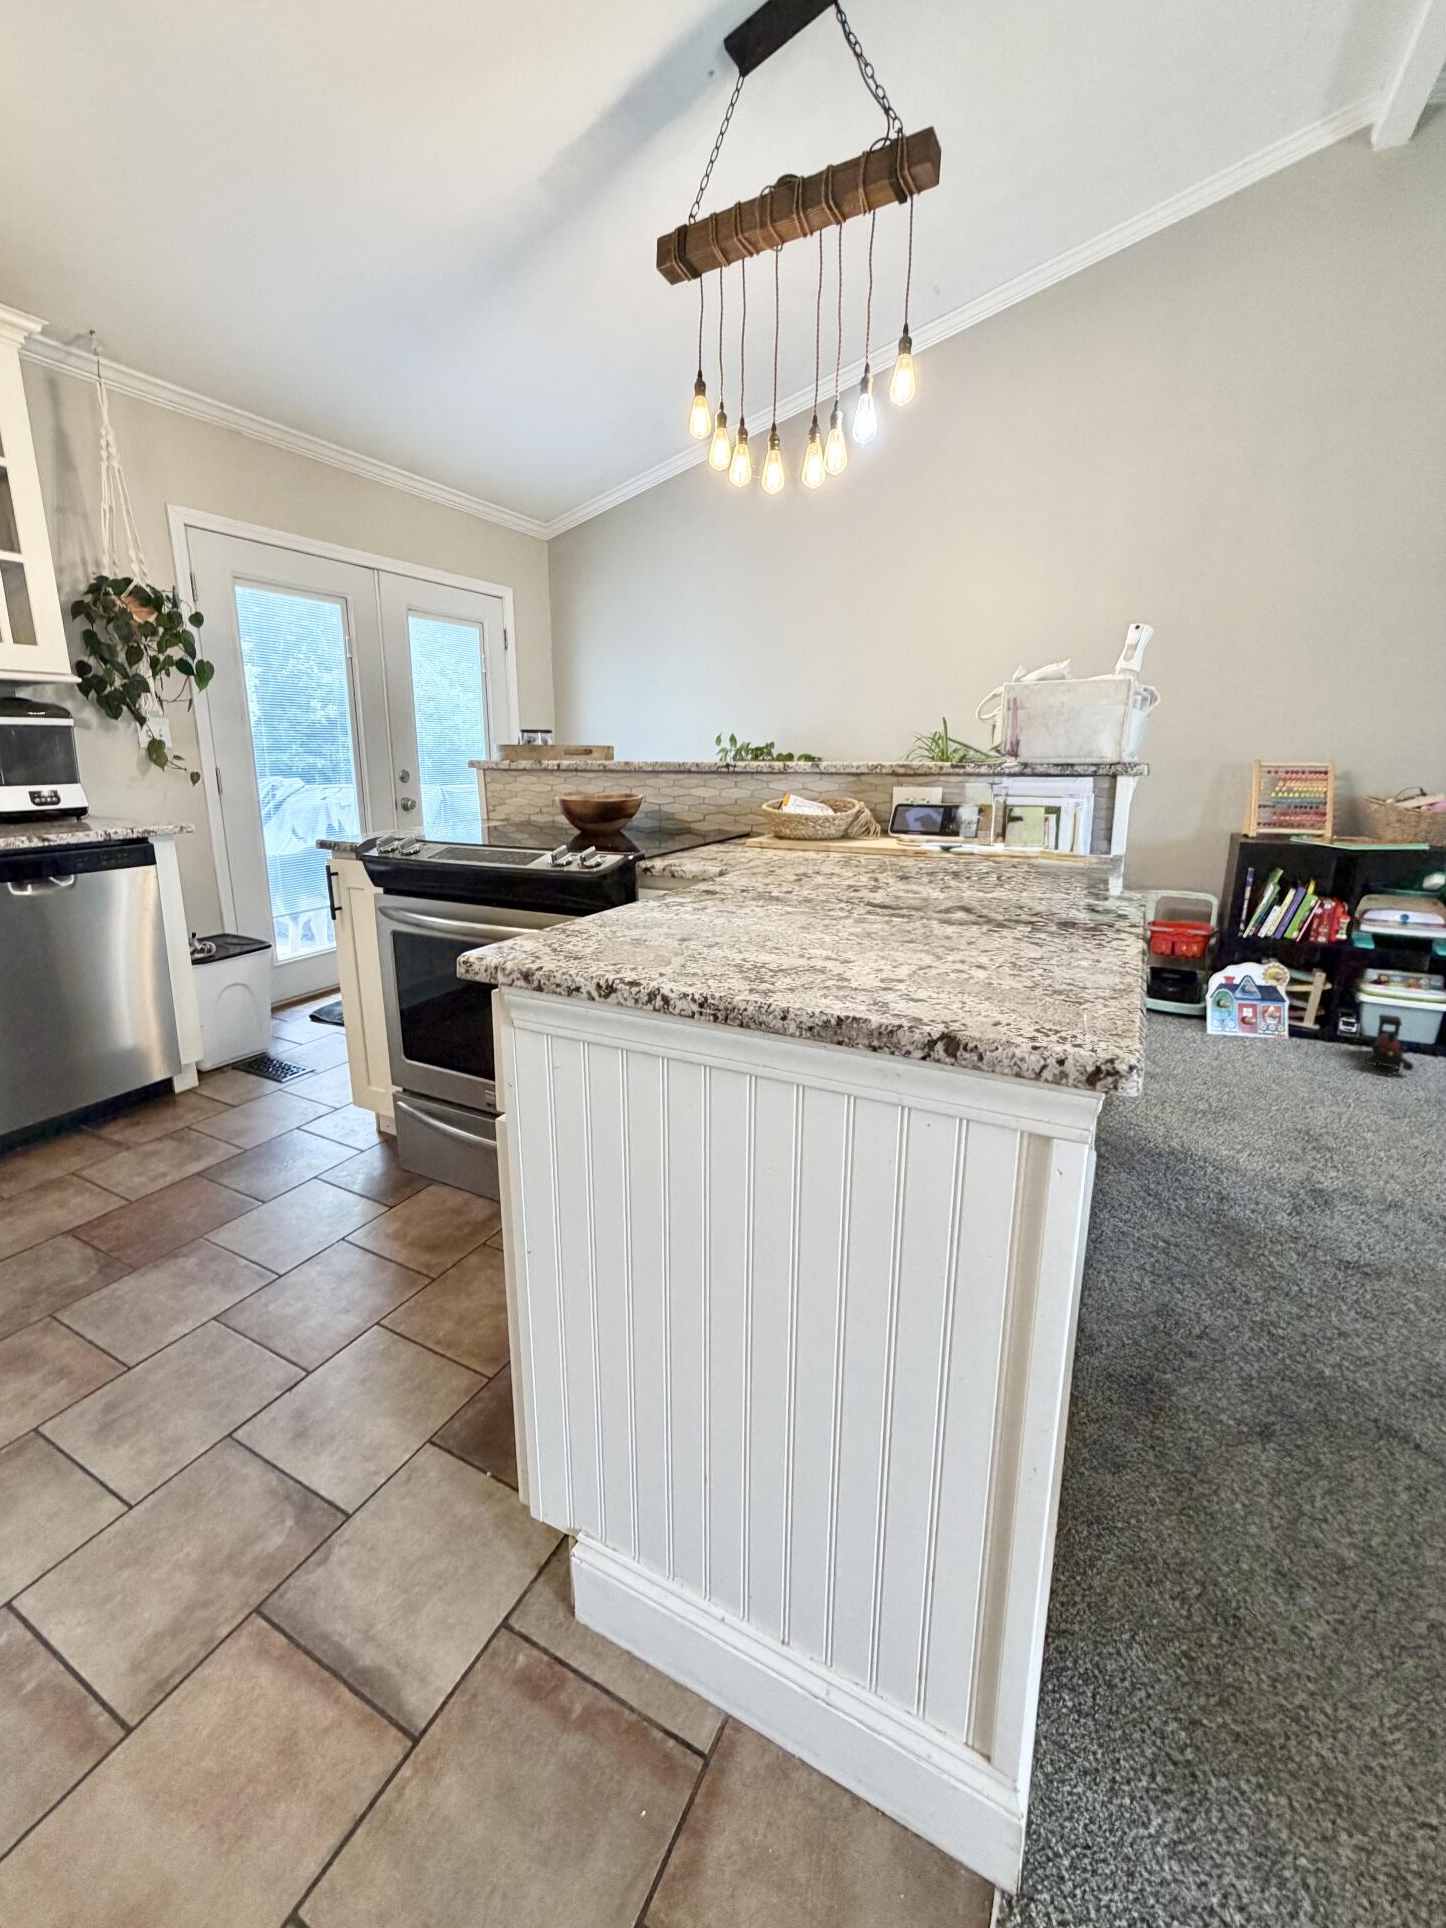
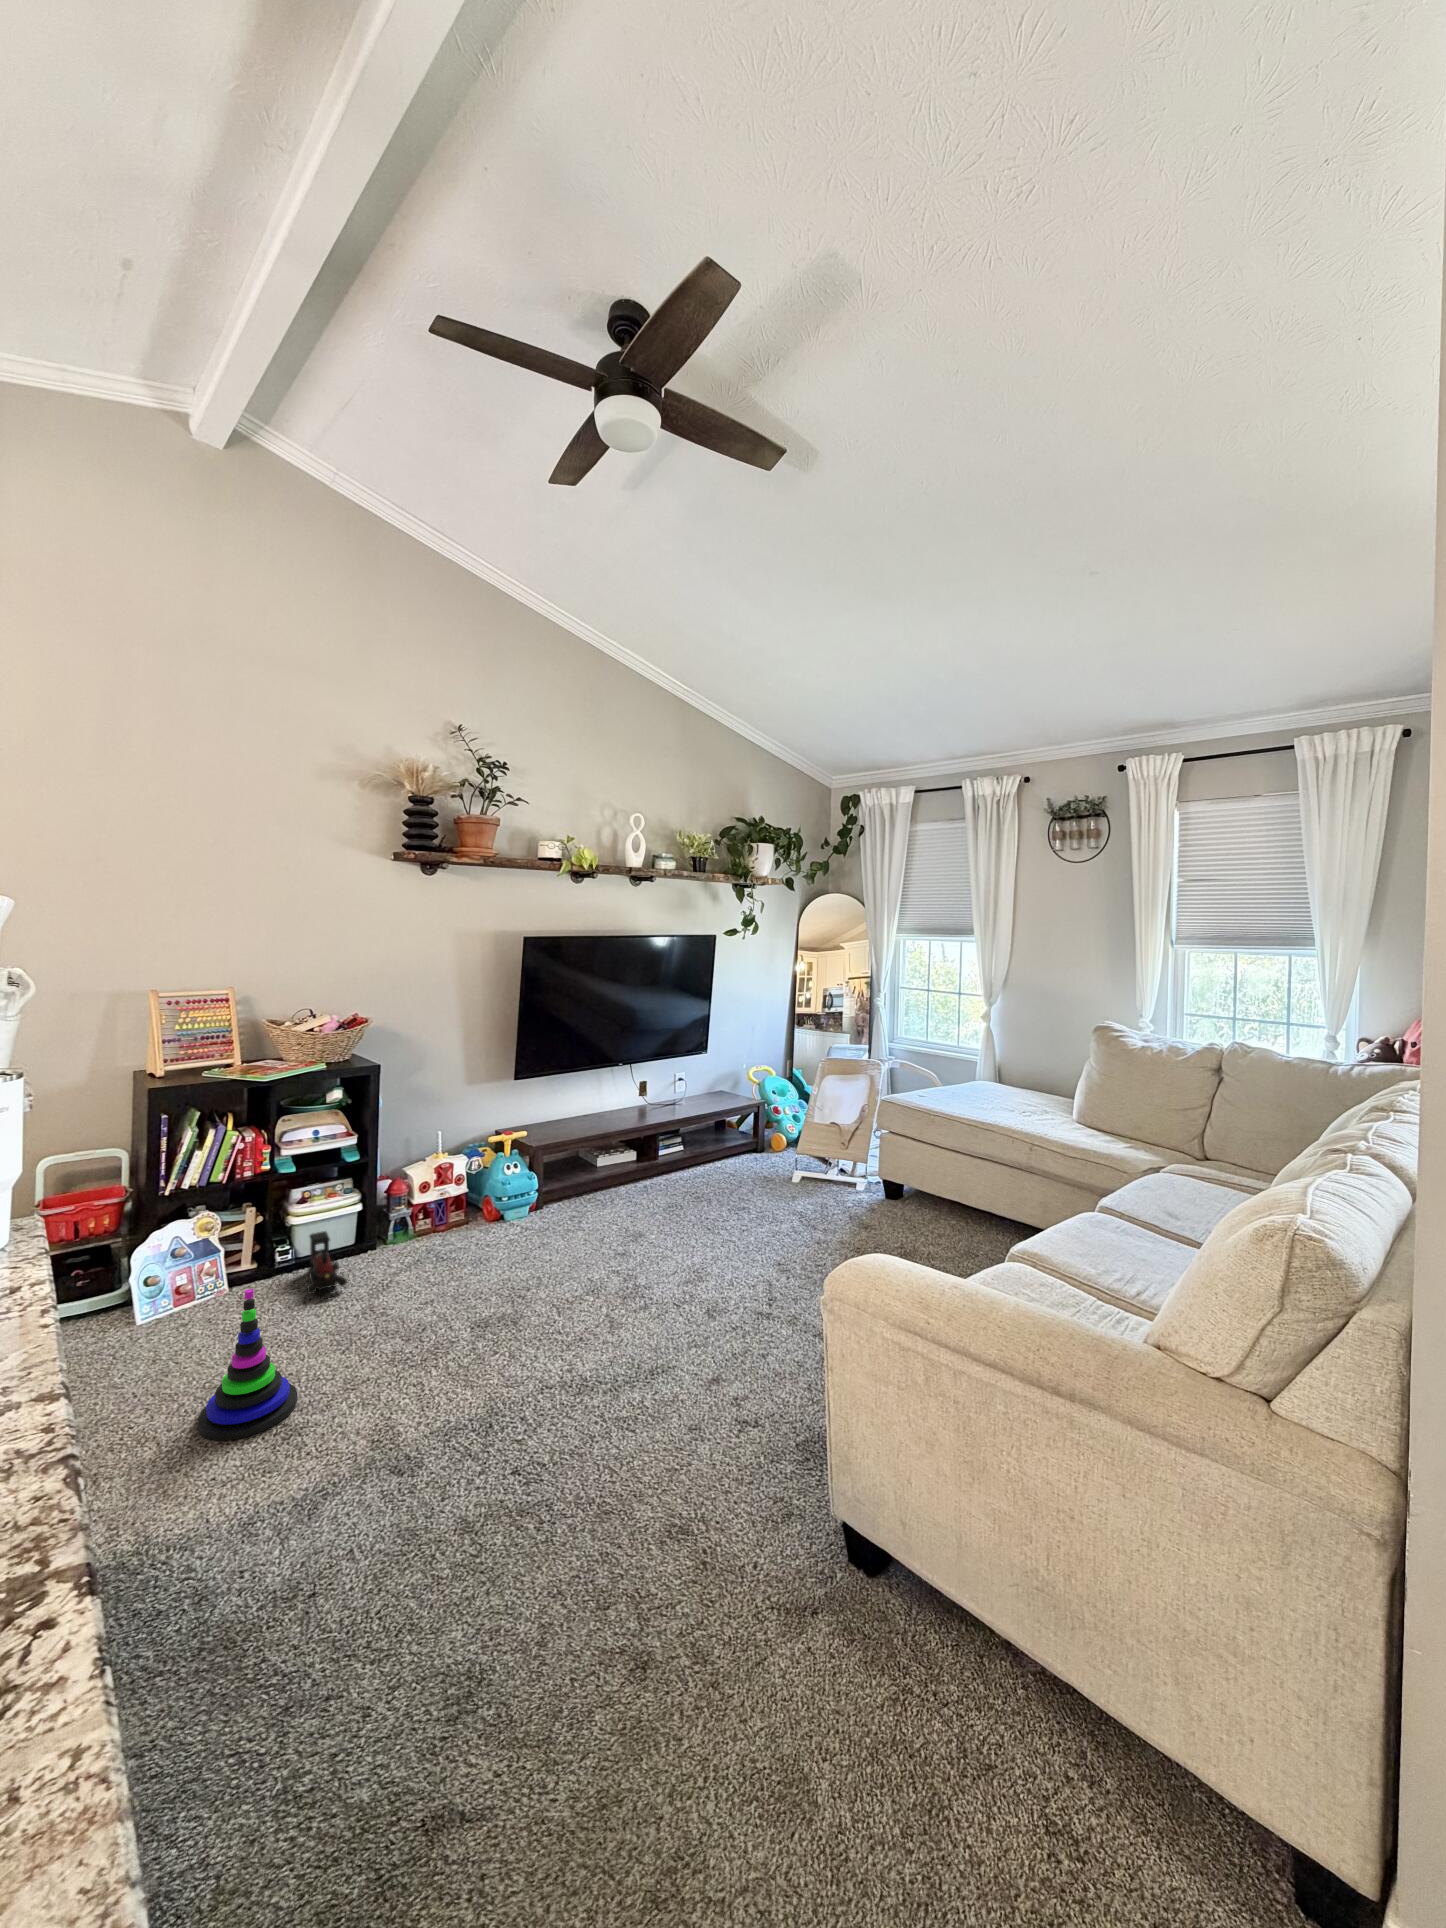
stacking toy: none [1240,1009,1334,1131] -> present [198,1289,297,1440]

